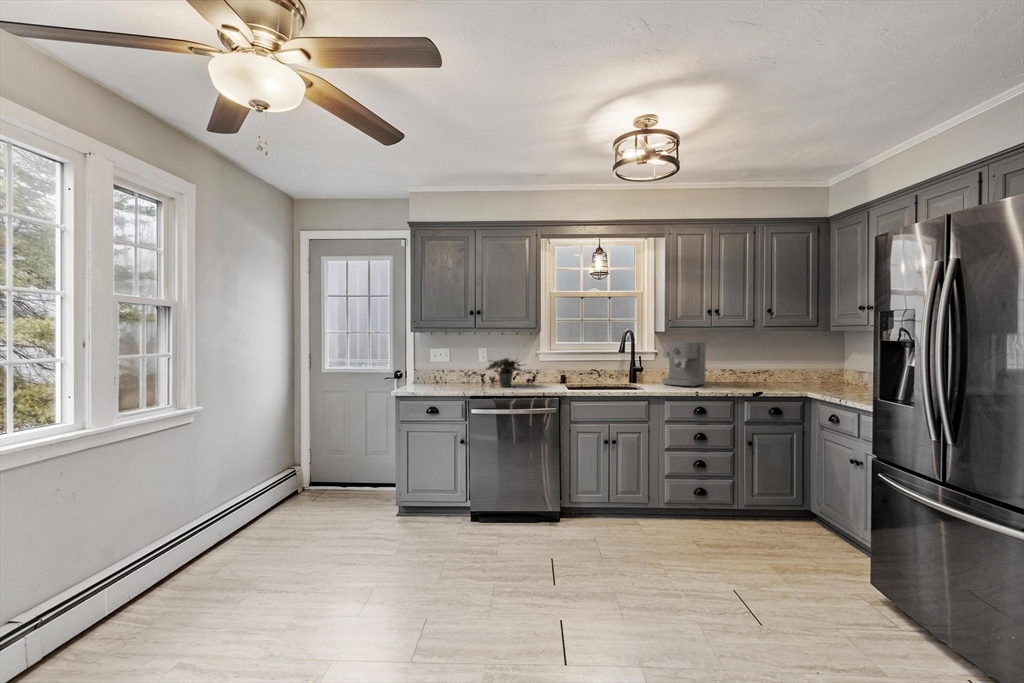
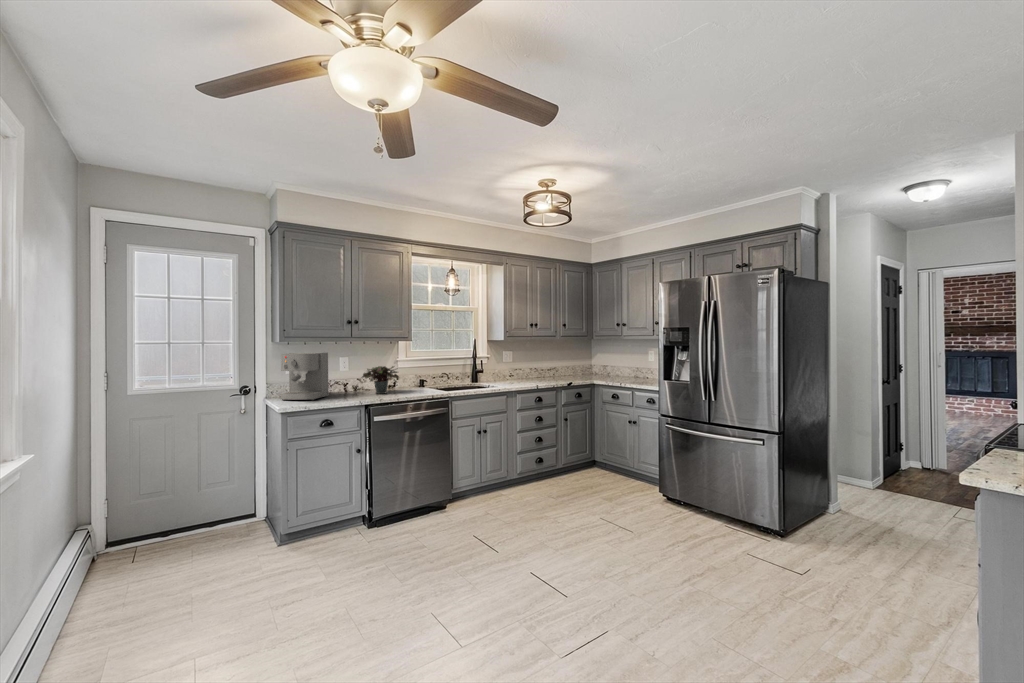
coffee maker: present [663,342,706,387] -> present [281,352,329,400]

